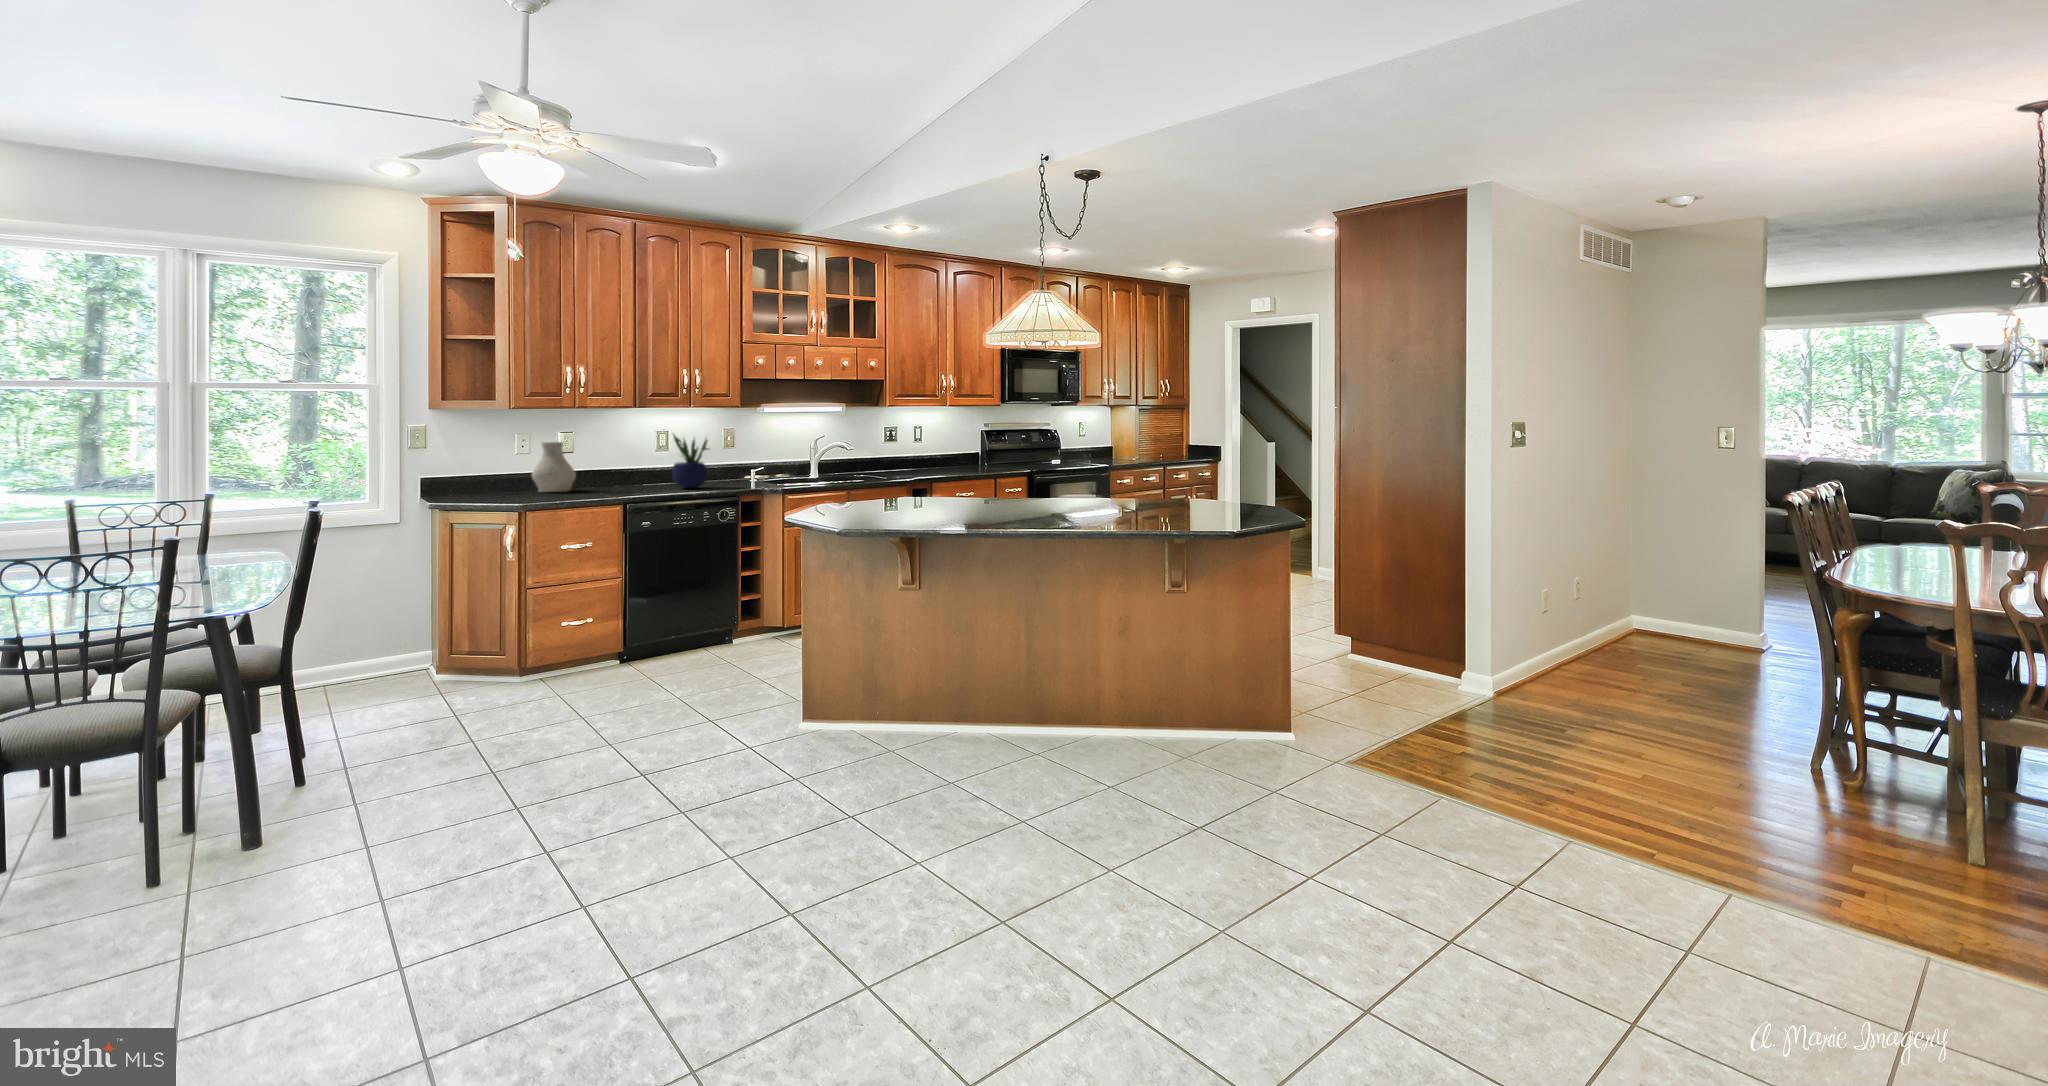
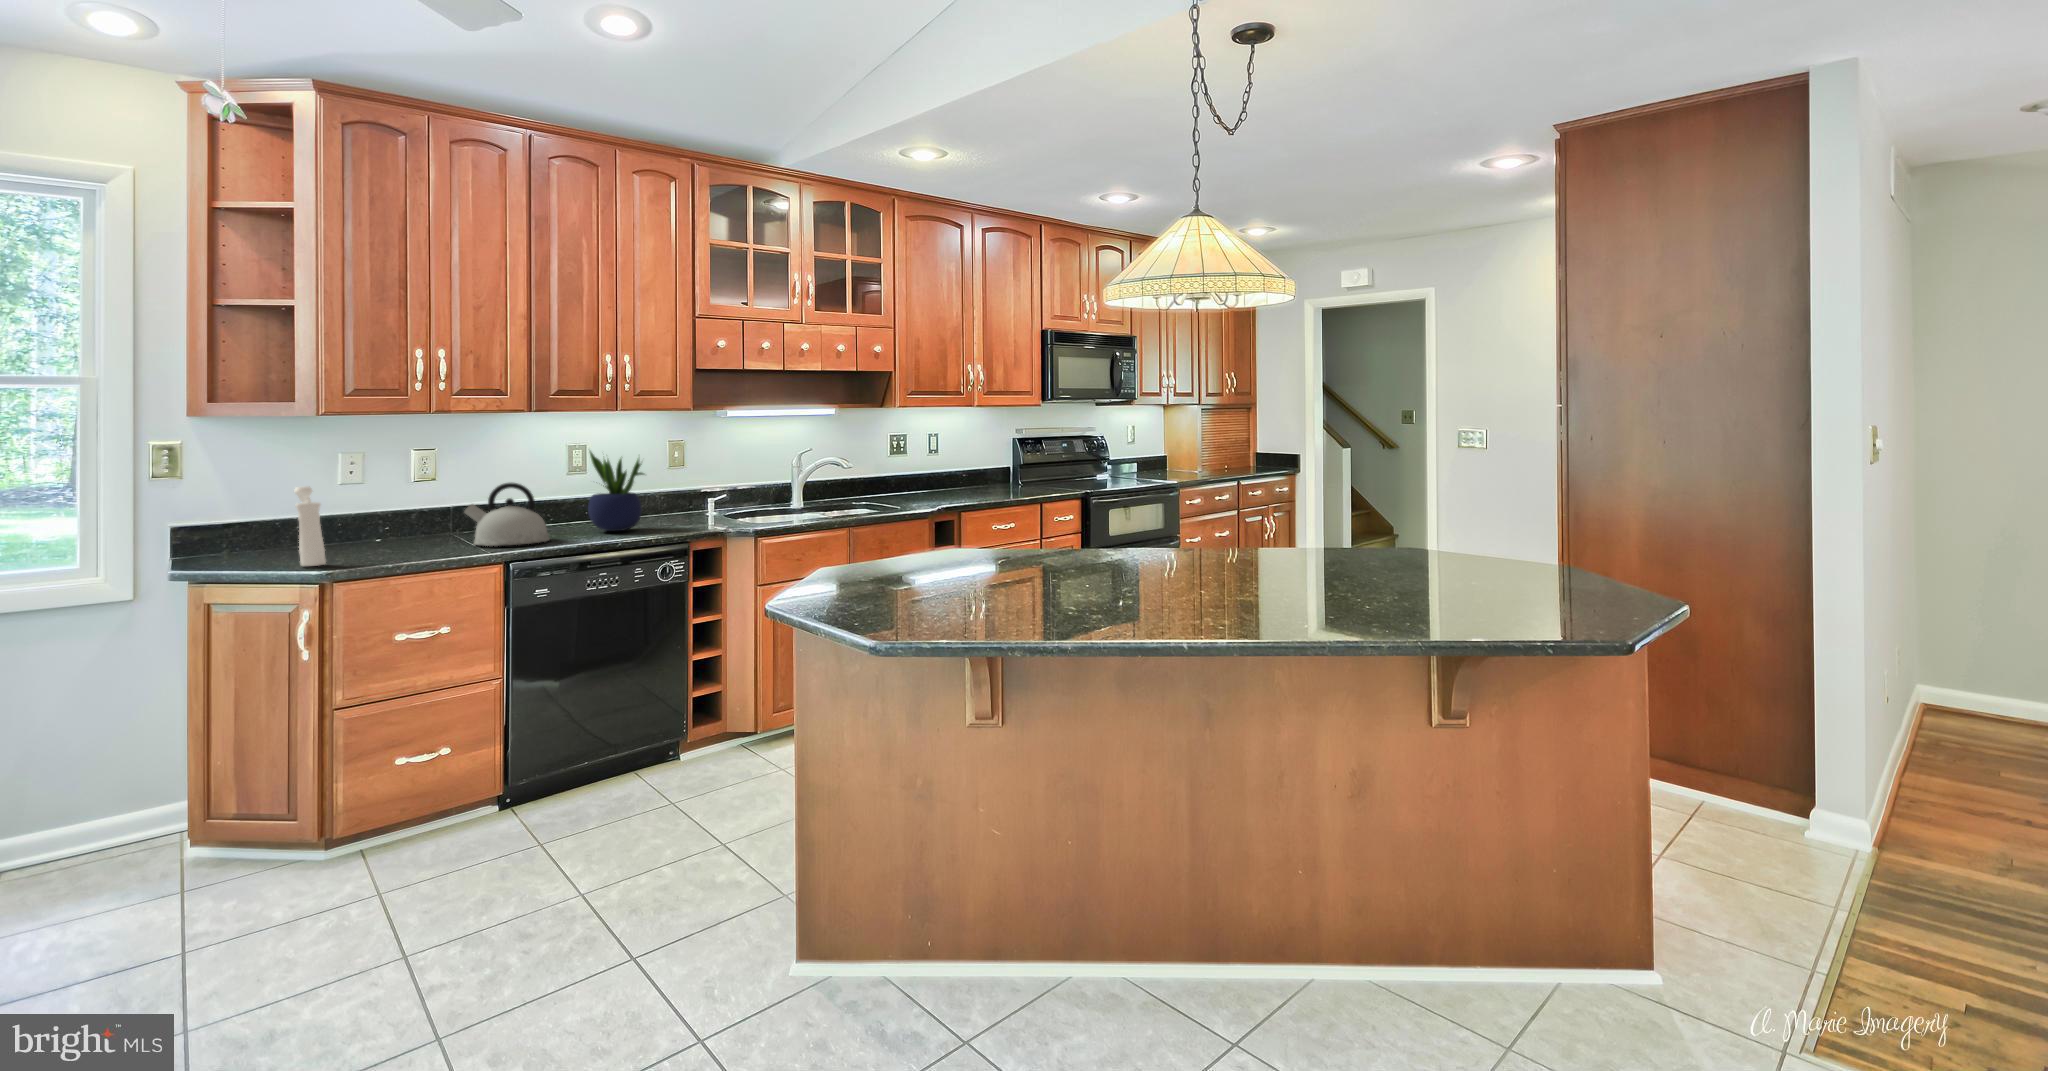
vase: present [532,442,576,492] -> none [366,465,438,543]
pepper mill: none [499,452,520,500] -> present [294,486,326,566]
kettle: none [596,453,650,493] -> present [464,483,550,546]

